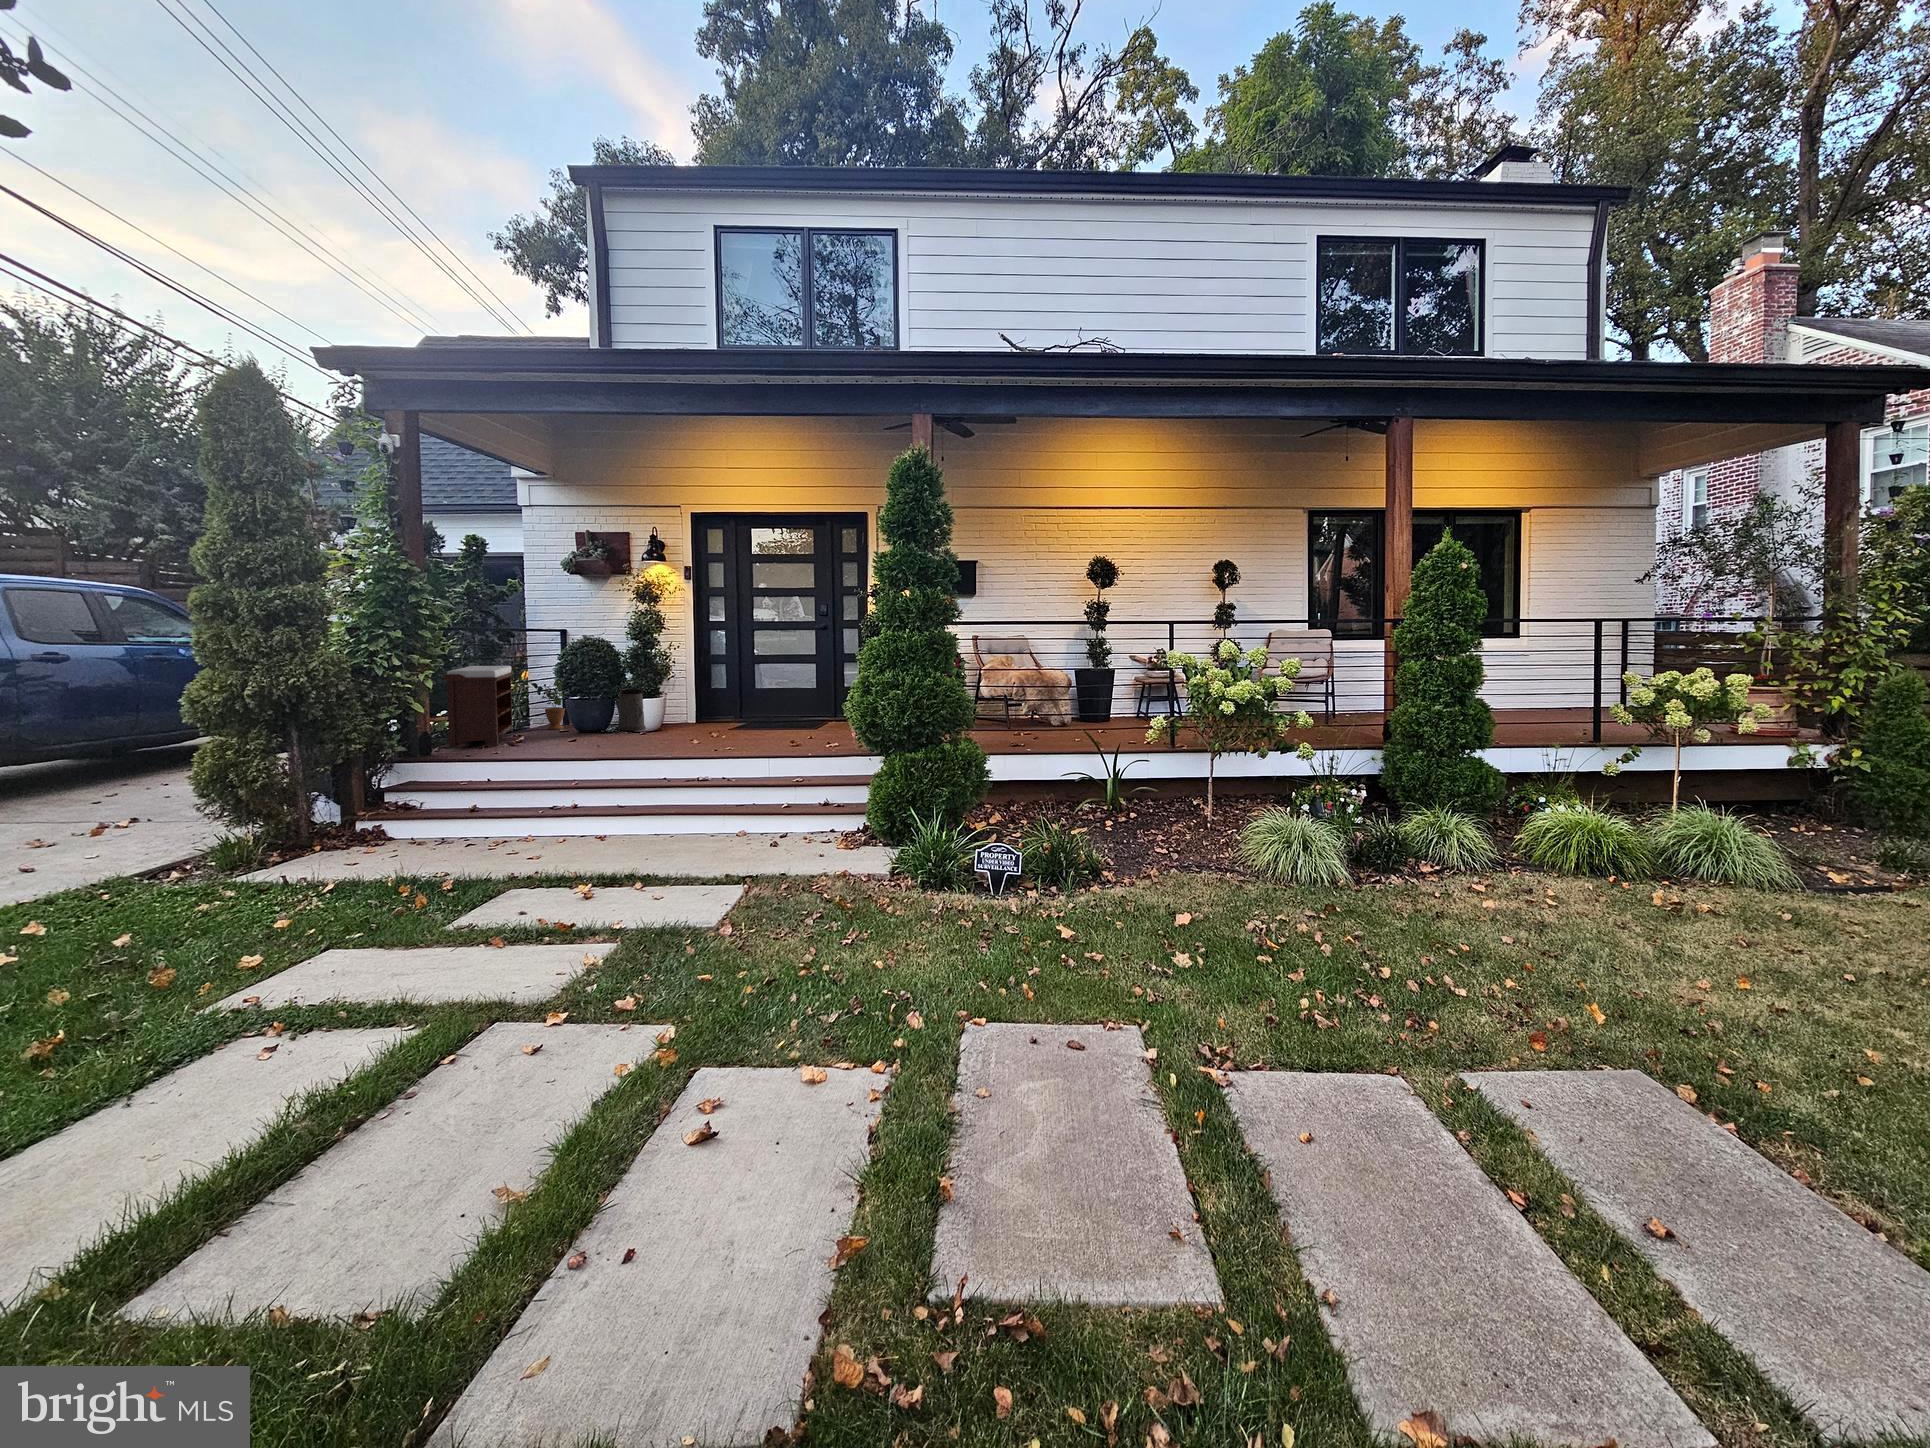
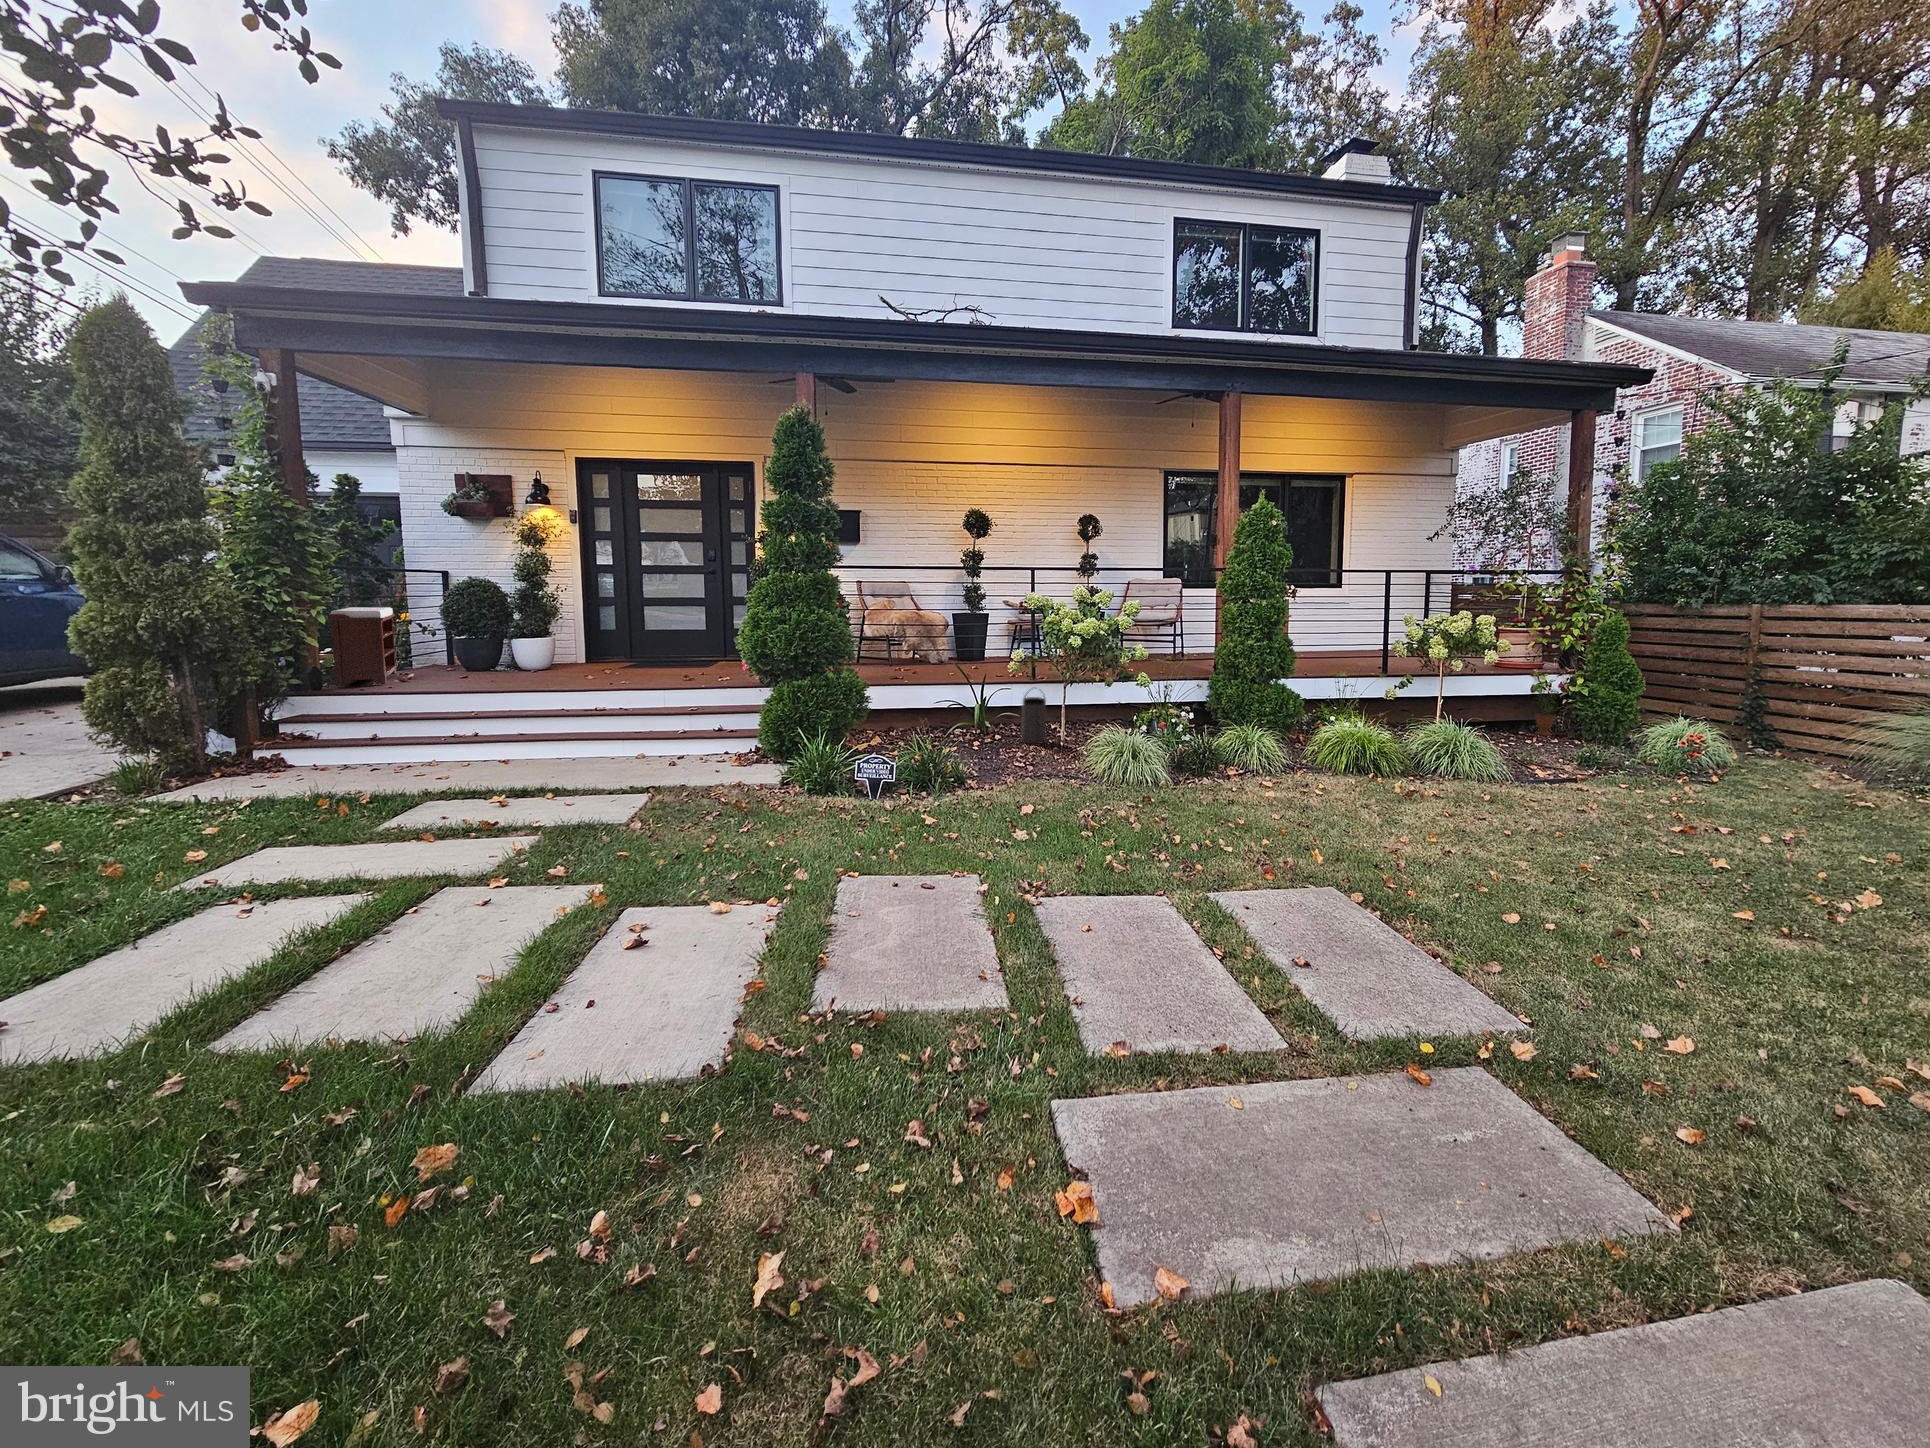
potted plant: present [542,680,565,729] -> present [1534,691,1559,736]
watering can: present [615,680,646,730] -> present [1020,696,1047,744]

